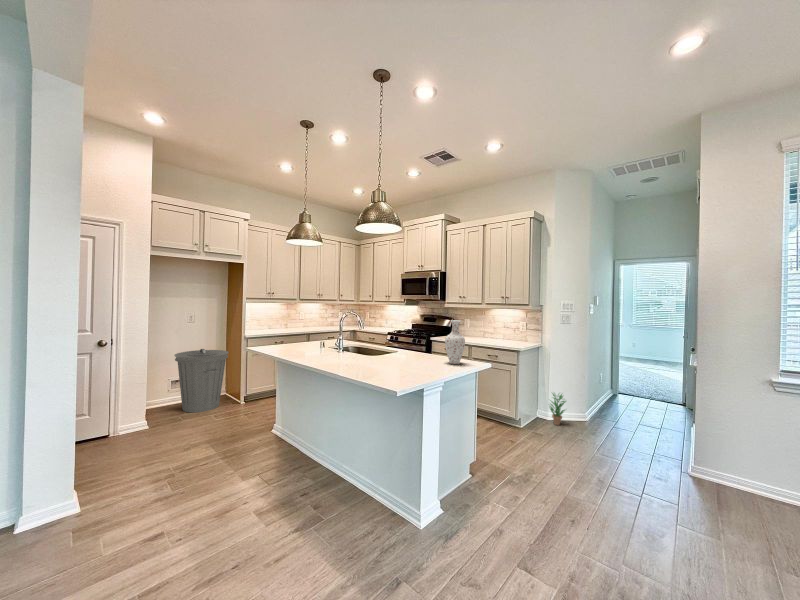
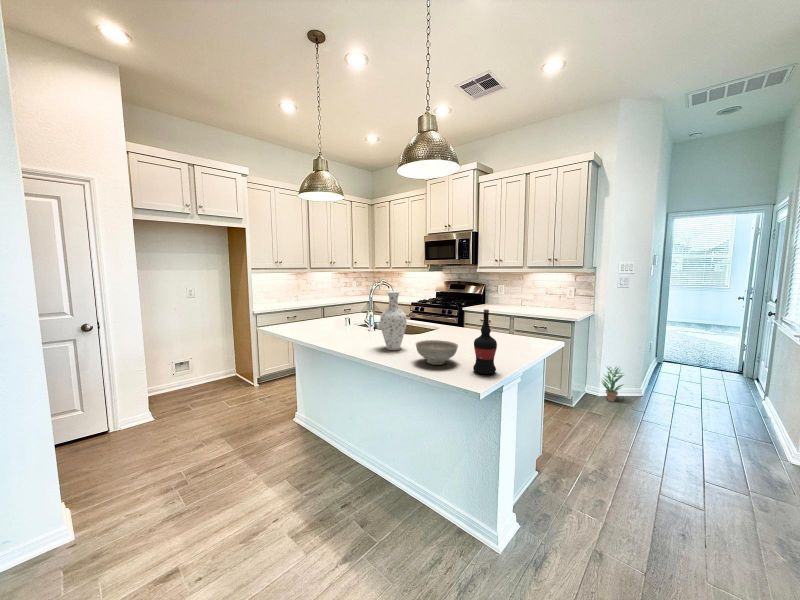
vase: present [445,320,465,364] -> present [380,291,407,350]
wine bottle: none [400,333,418,381] -> present [473,309,497,374]
trash can: present [174,349,229,412] -> none [175,327,237,398]
decorative bowl: none [361,357,394,375] -> present [416,340,458,365]

